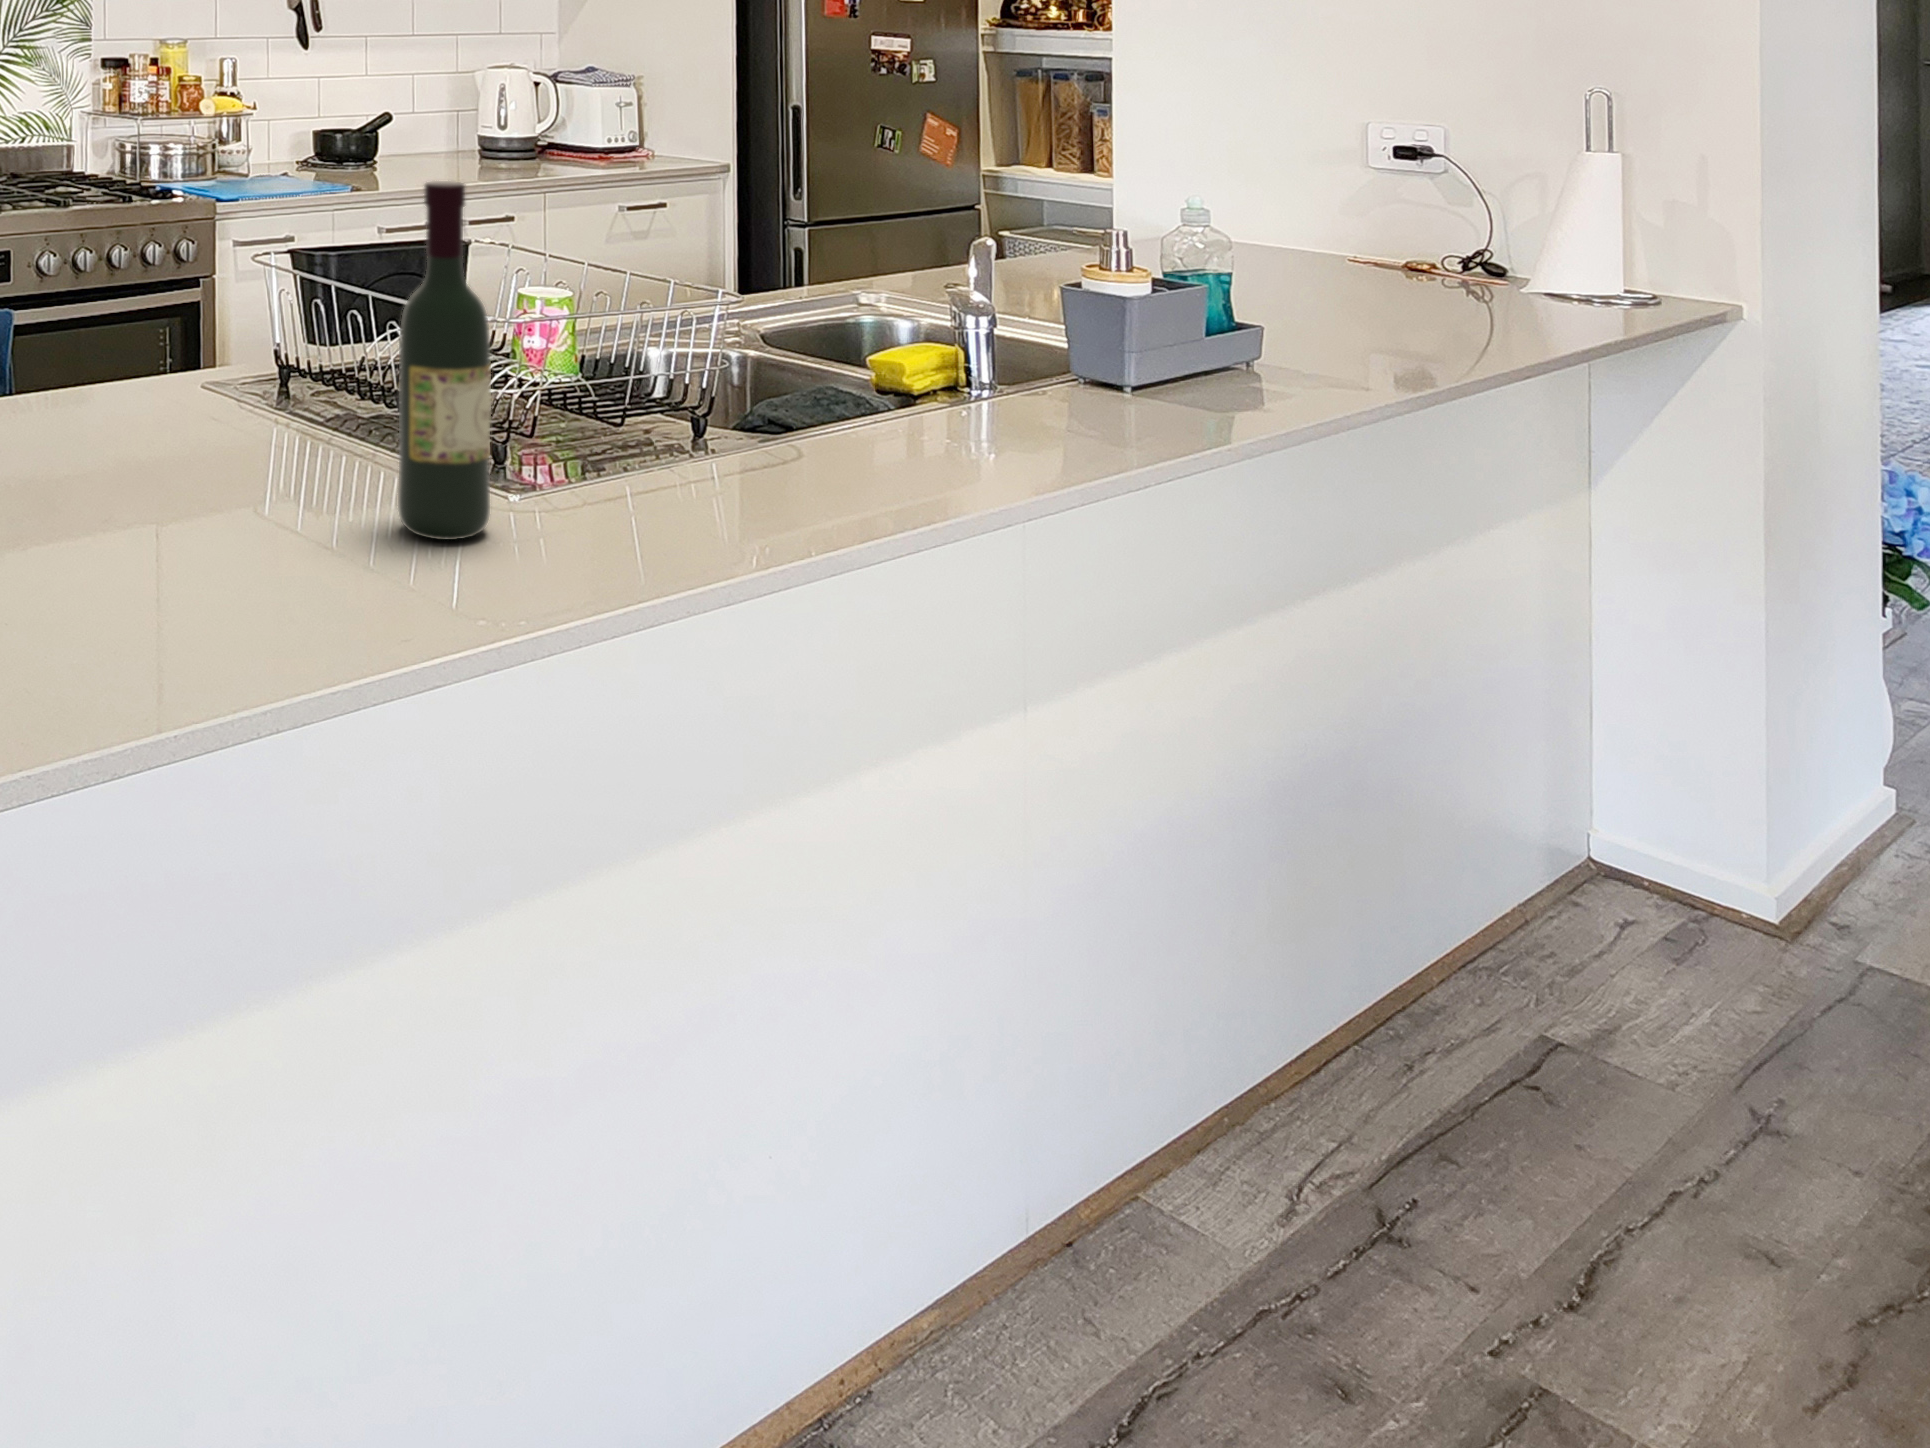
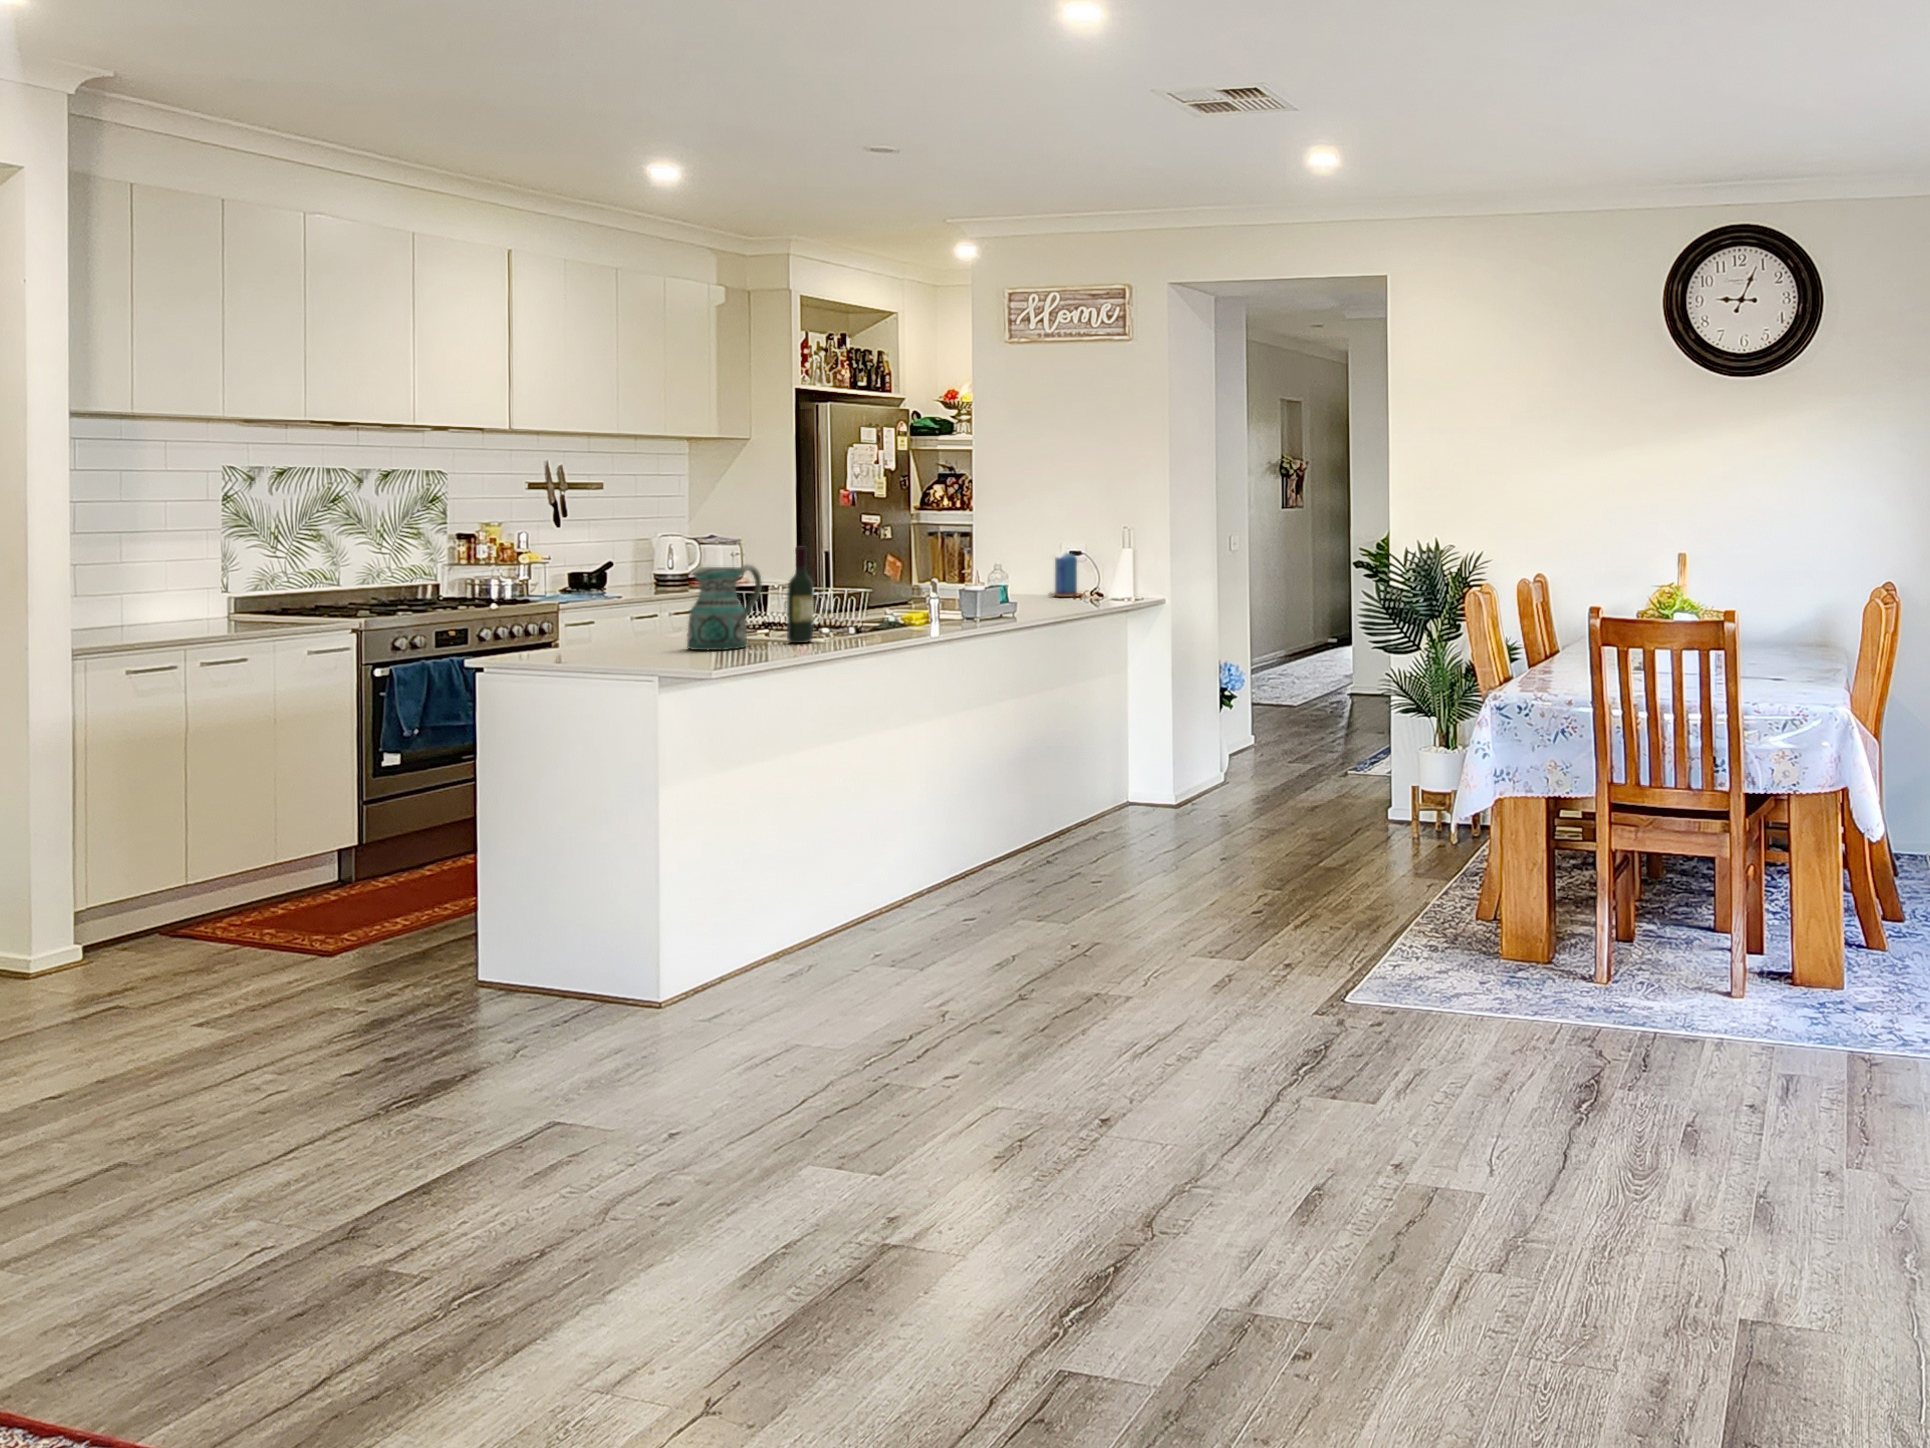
candle: none [1350,162,1472,304] -> present [1049,553,1082,597]
ceramic pitcher: none [54,235,318,555] -> present [687,564,762,650]

